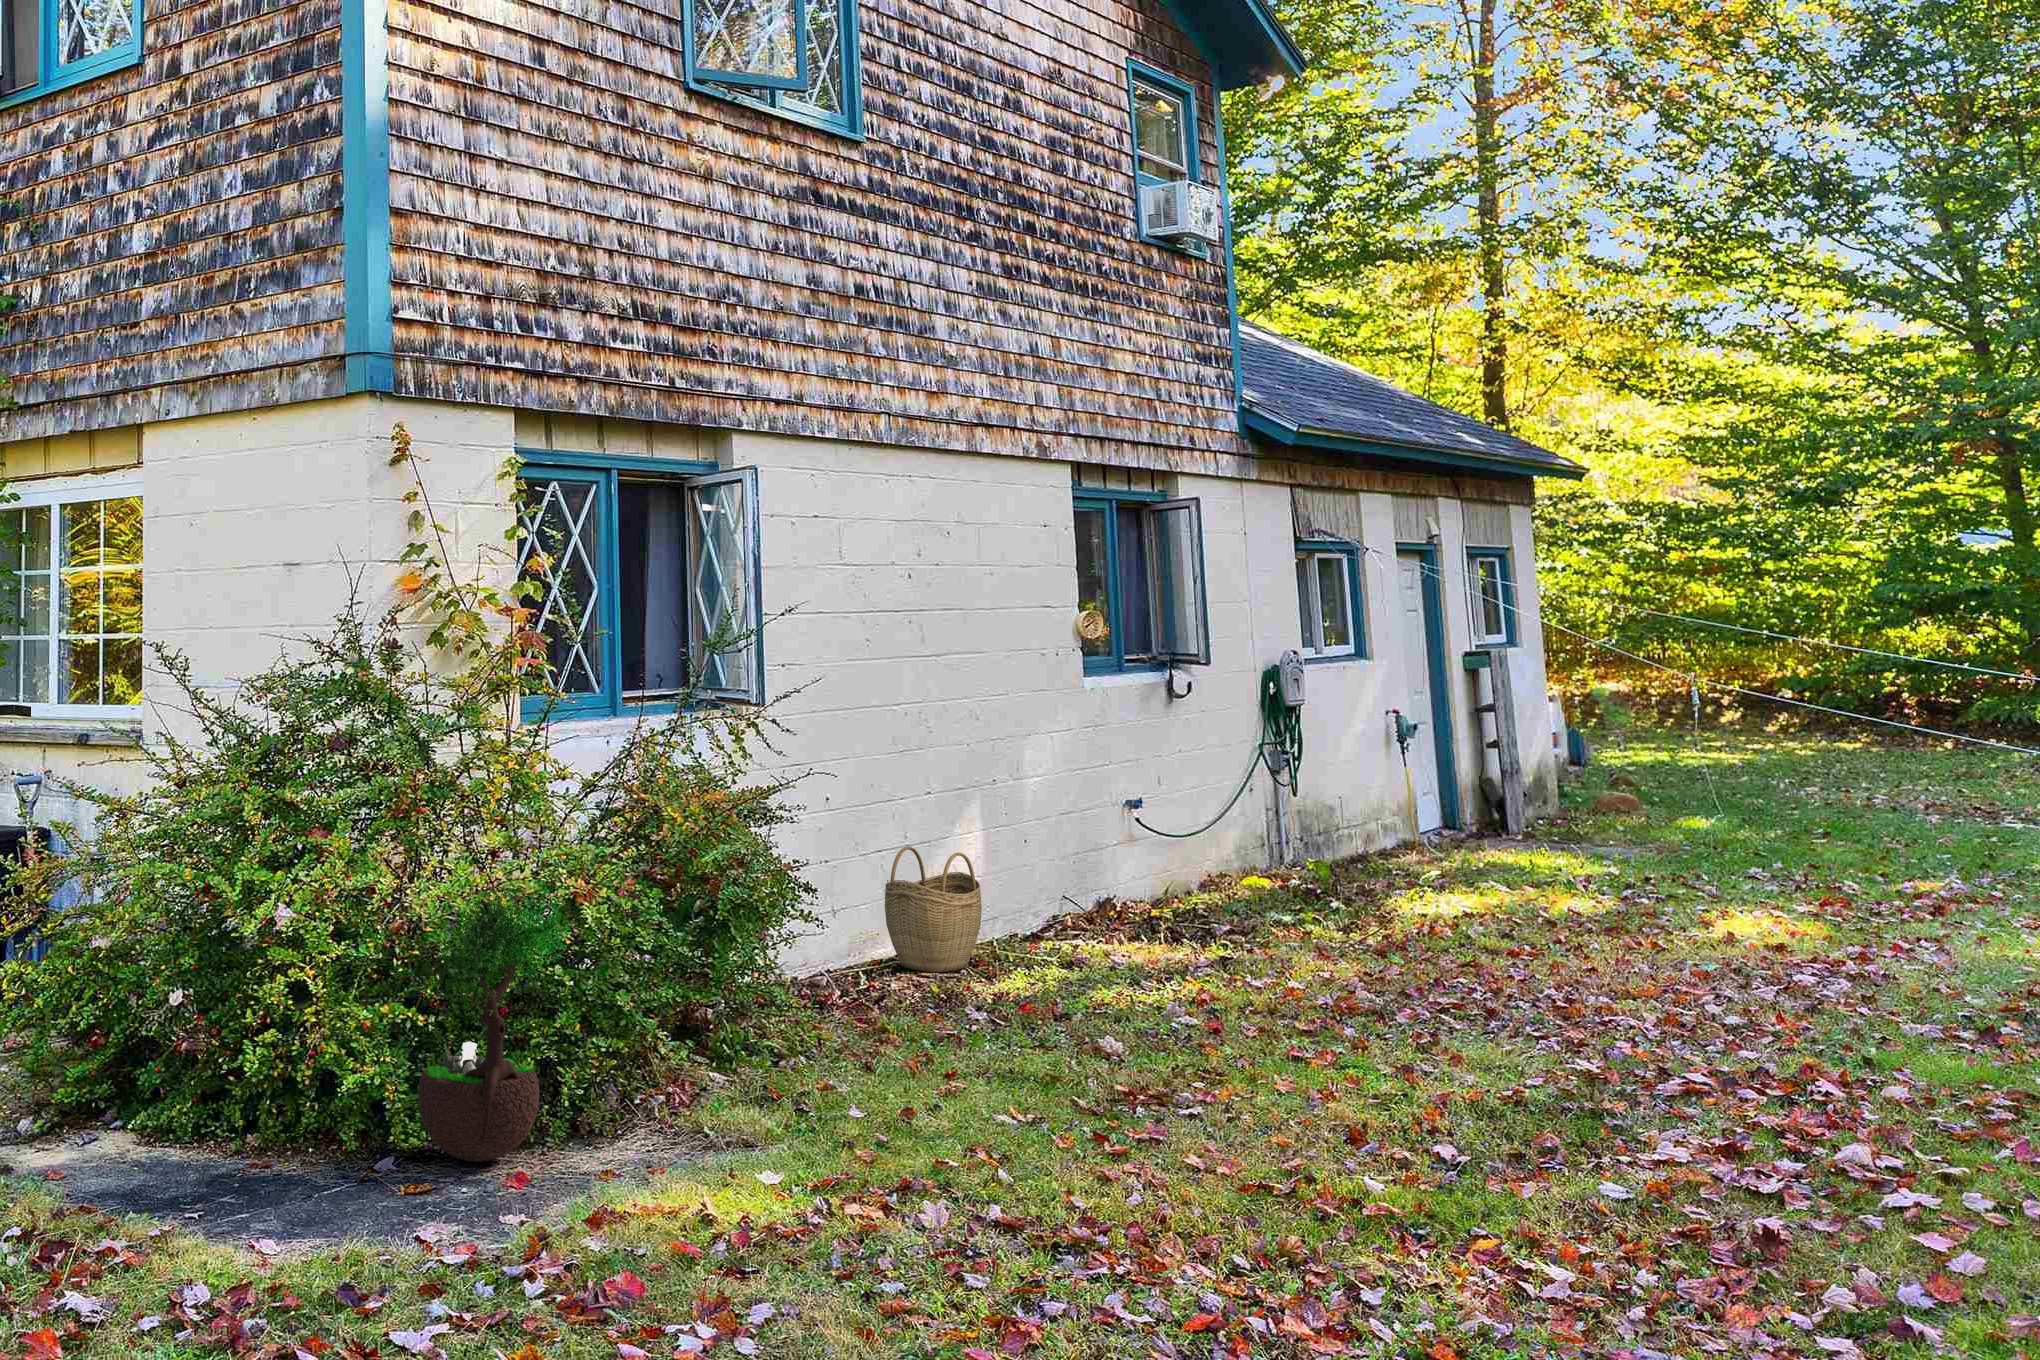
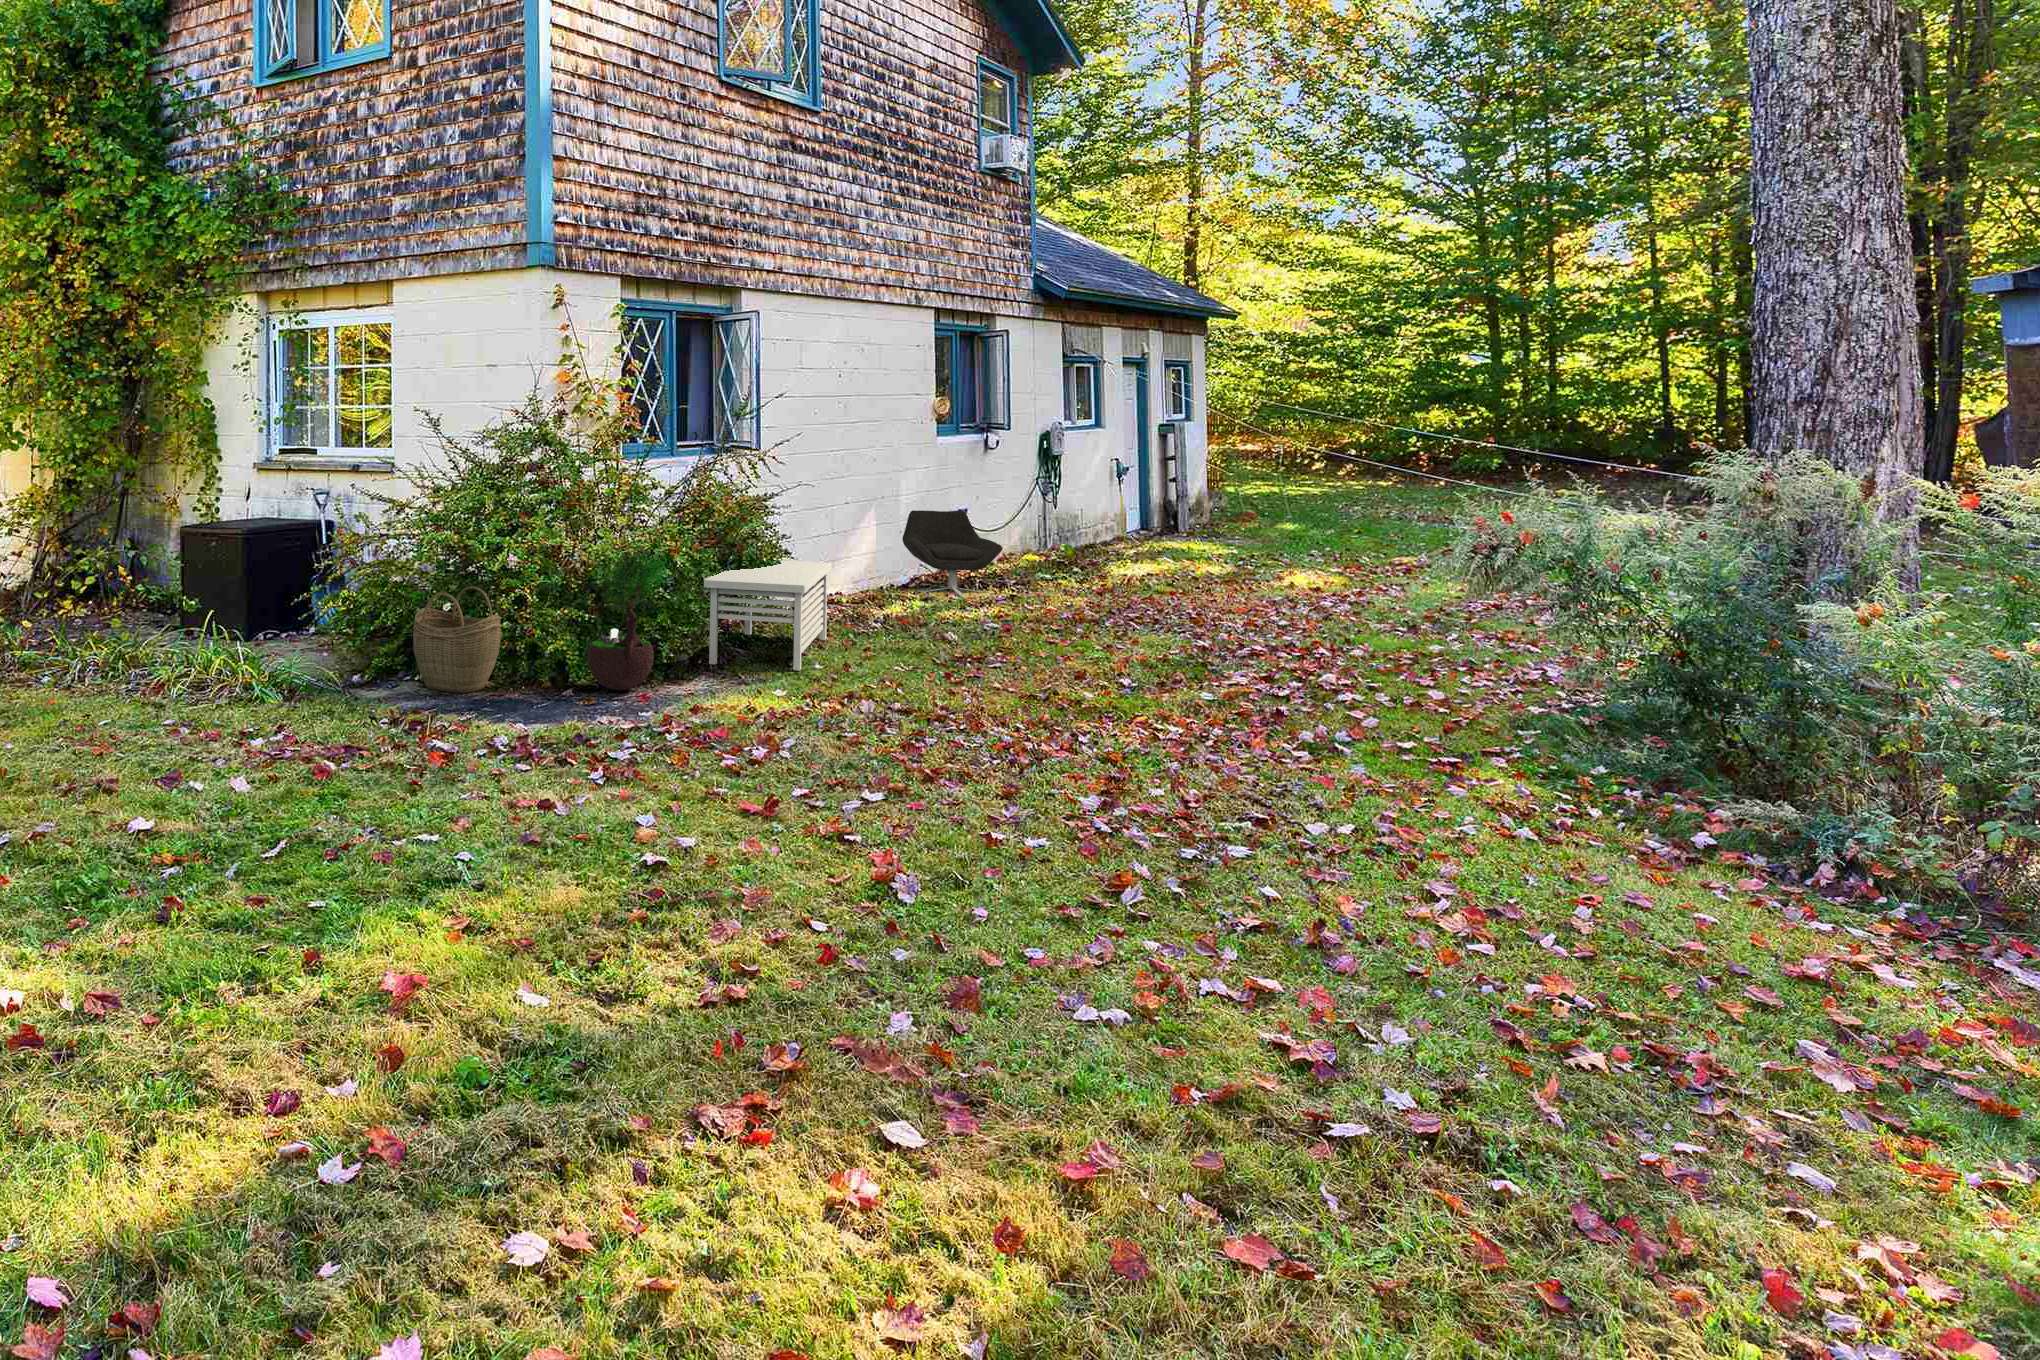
lounge chair: none [1025,805,1202,963] -> present [902,510,1003,598]
woven basket: present [885,846,982,972] -> present [413,586,501,693]
storage bench: none [645,898,886,1120] -> present [704,561,831,671]

